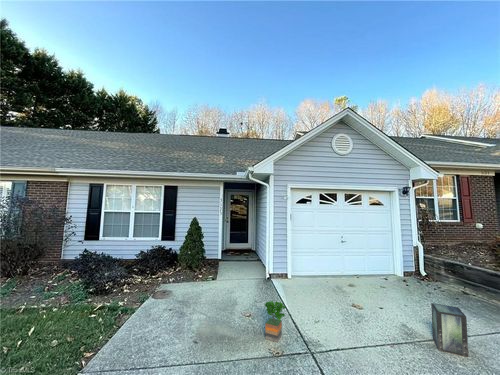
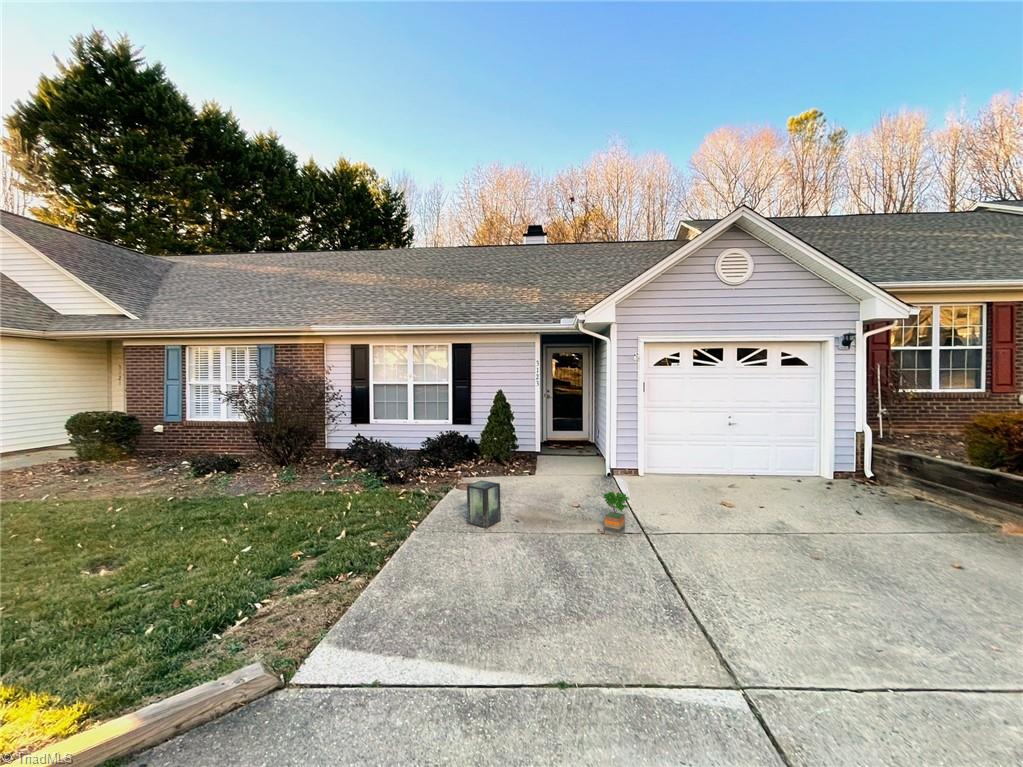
storage box: present [431,303,468,357] -> present [467,480,501,528]

